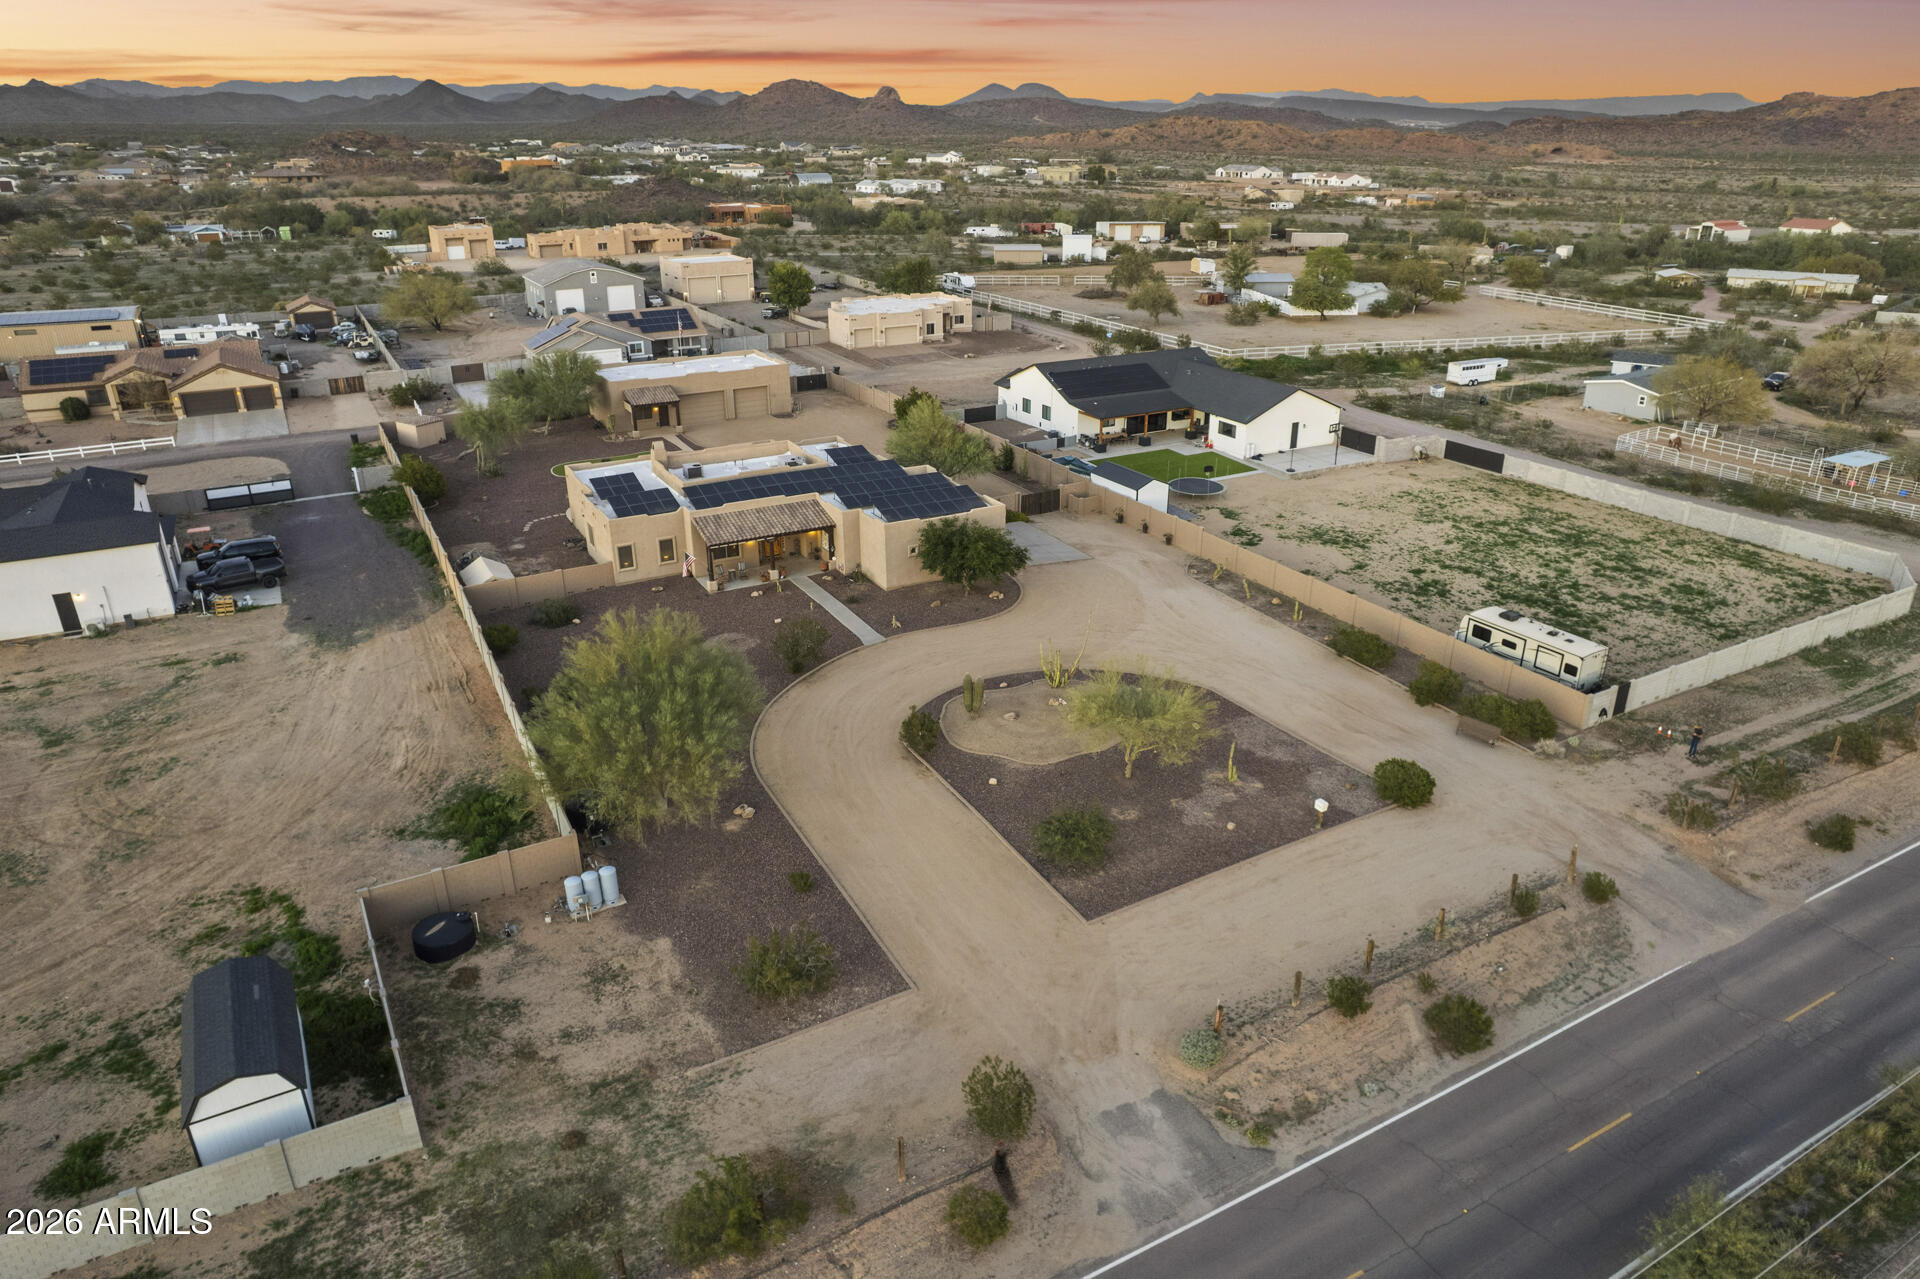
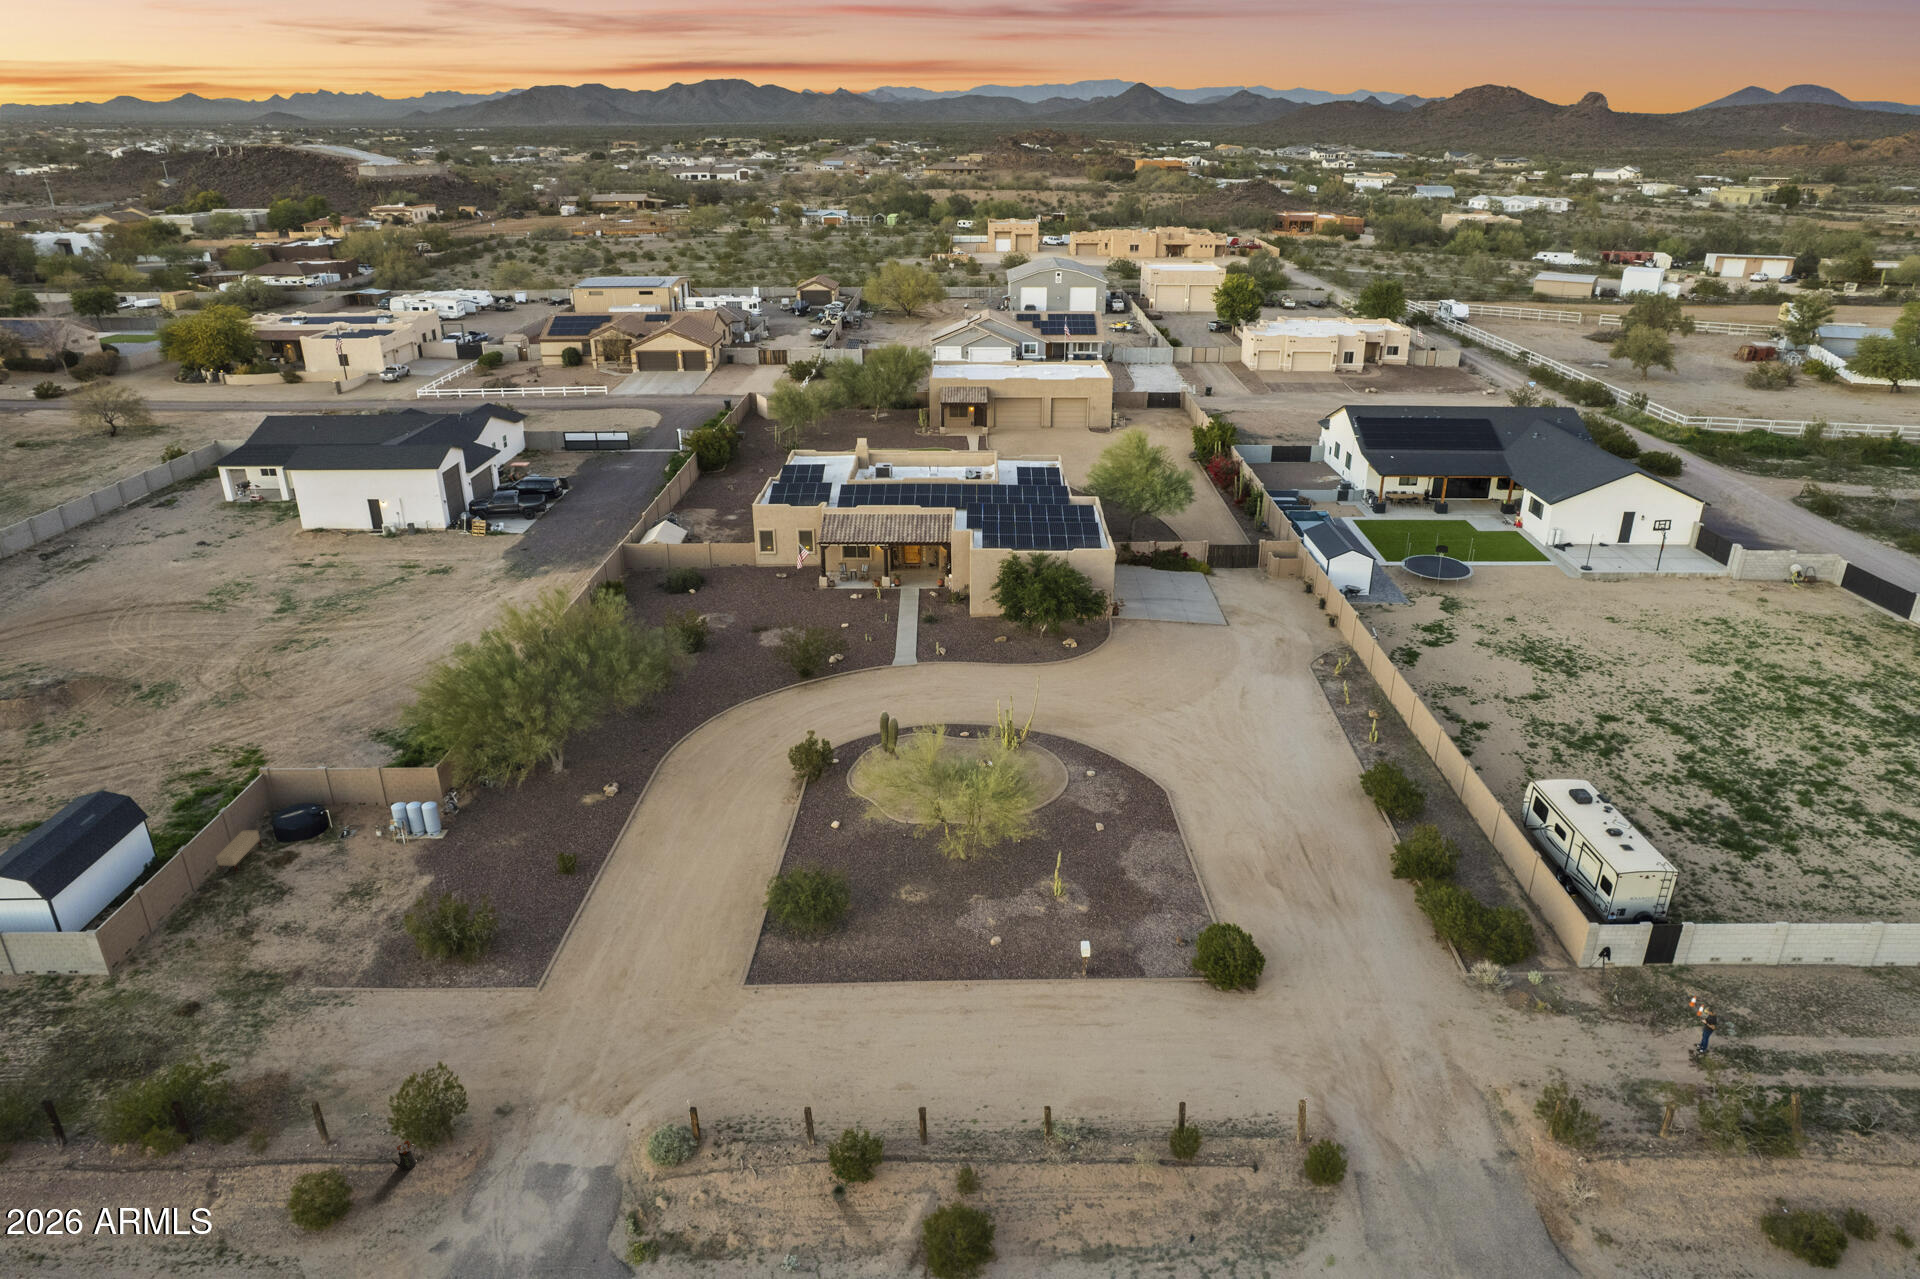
bench: present [1457,716,1502,745] -> present [216,830,262,872]
potted plant: present [428,1091,451,1117] -> present [829,1171,856,1202]

